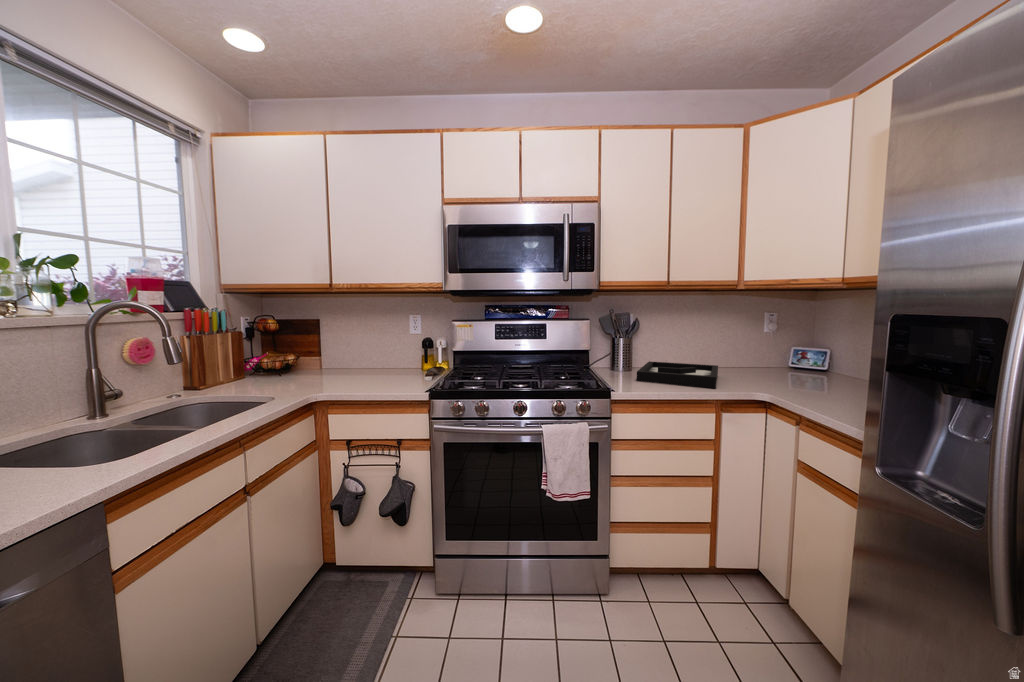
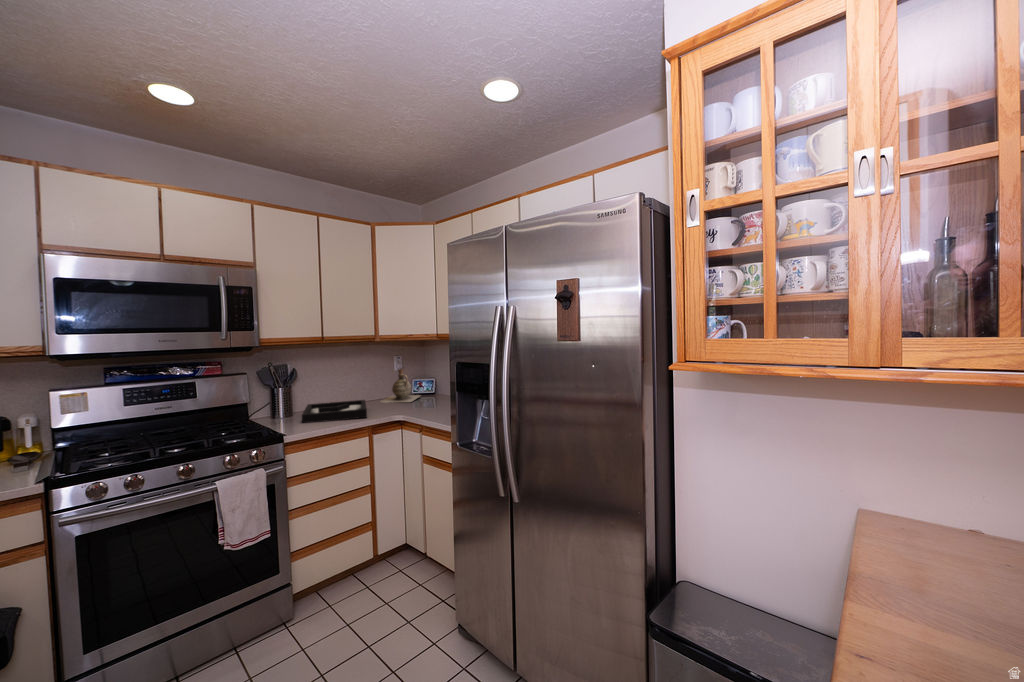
ceramic jug: none [737,332,805,378] -> present [381,369,420,403]

